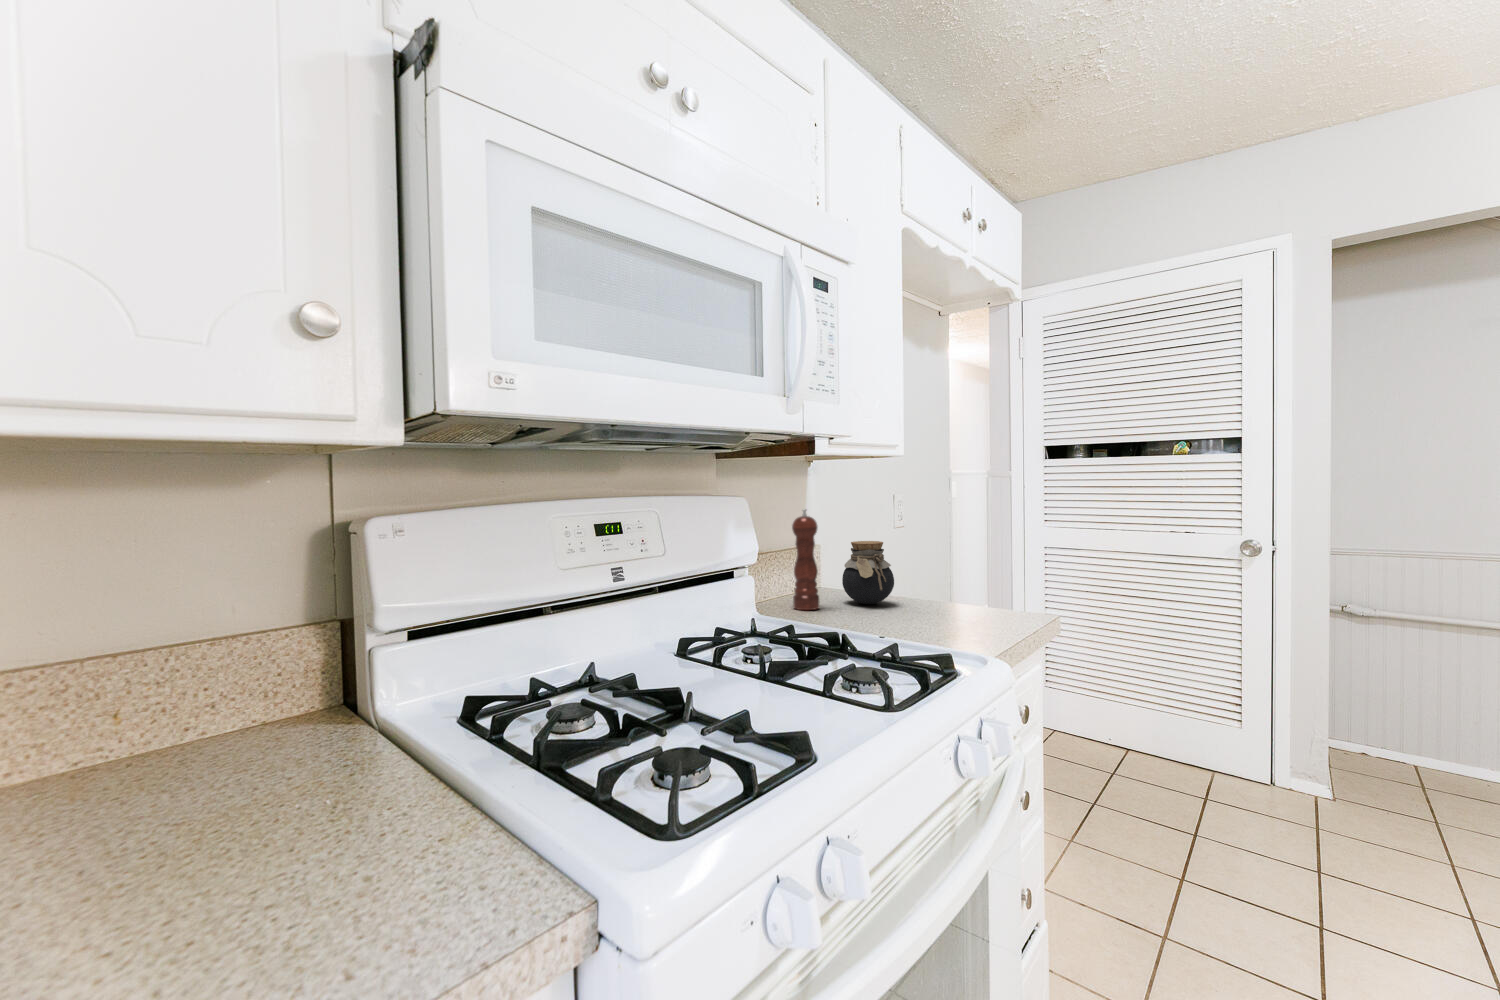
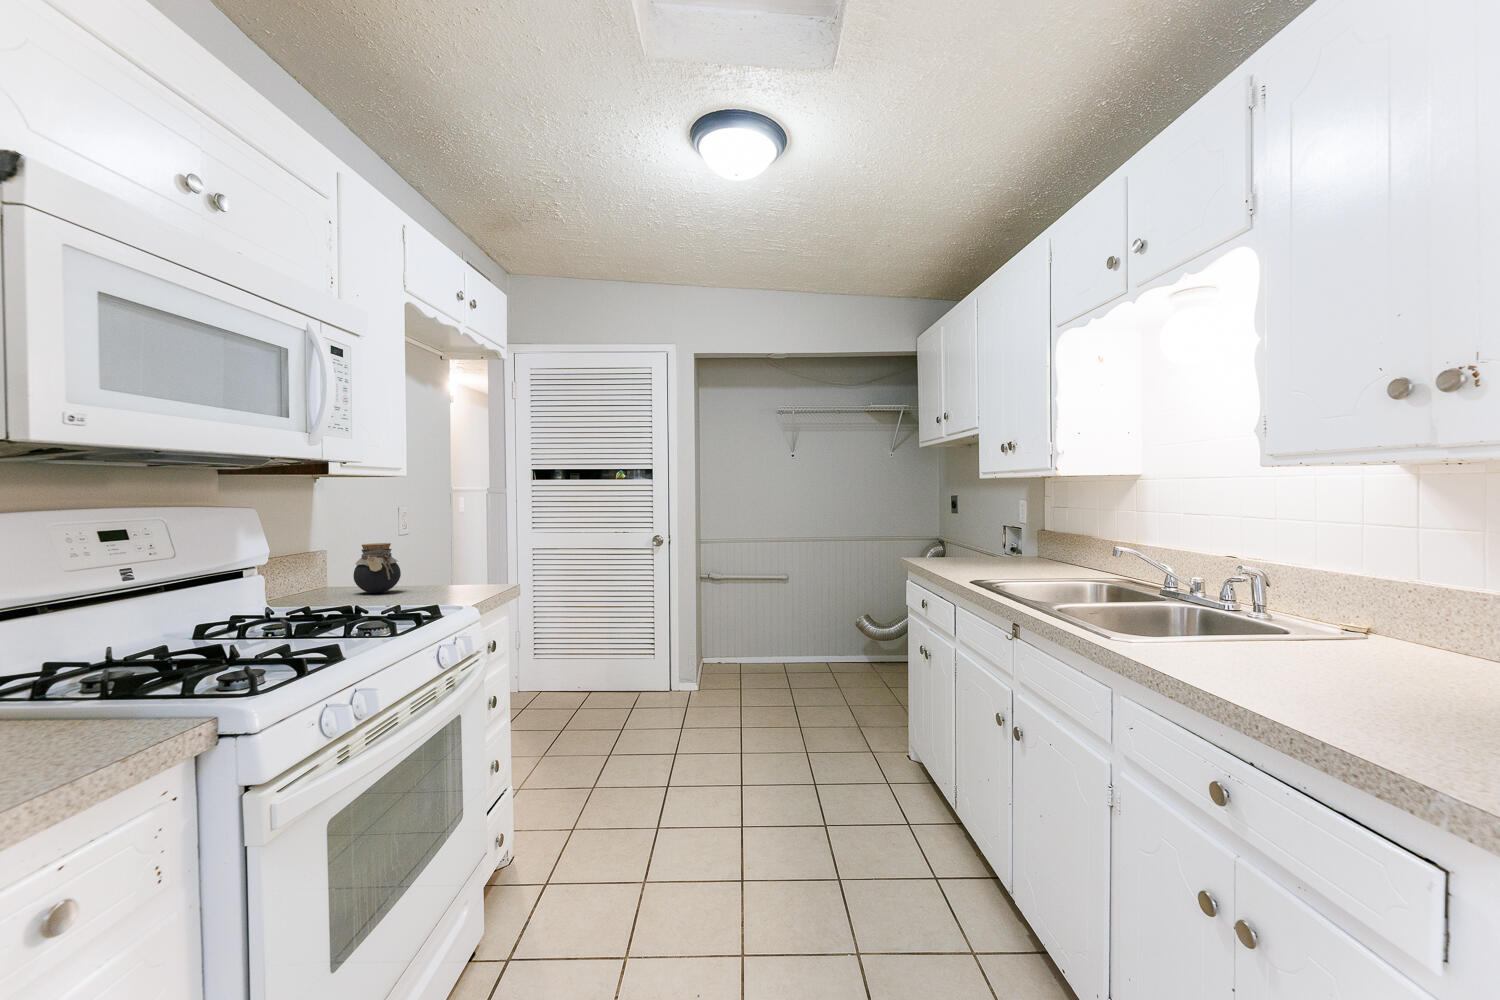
pepper mill: present [792,509,820,610] -> none [305,518,332,601]

